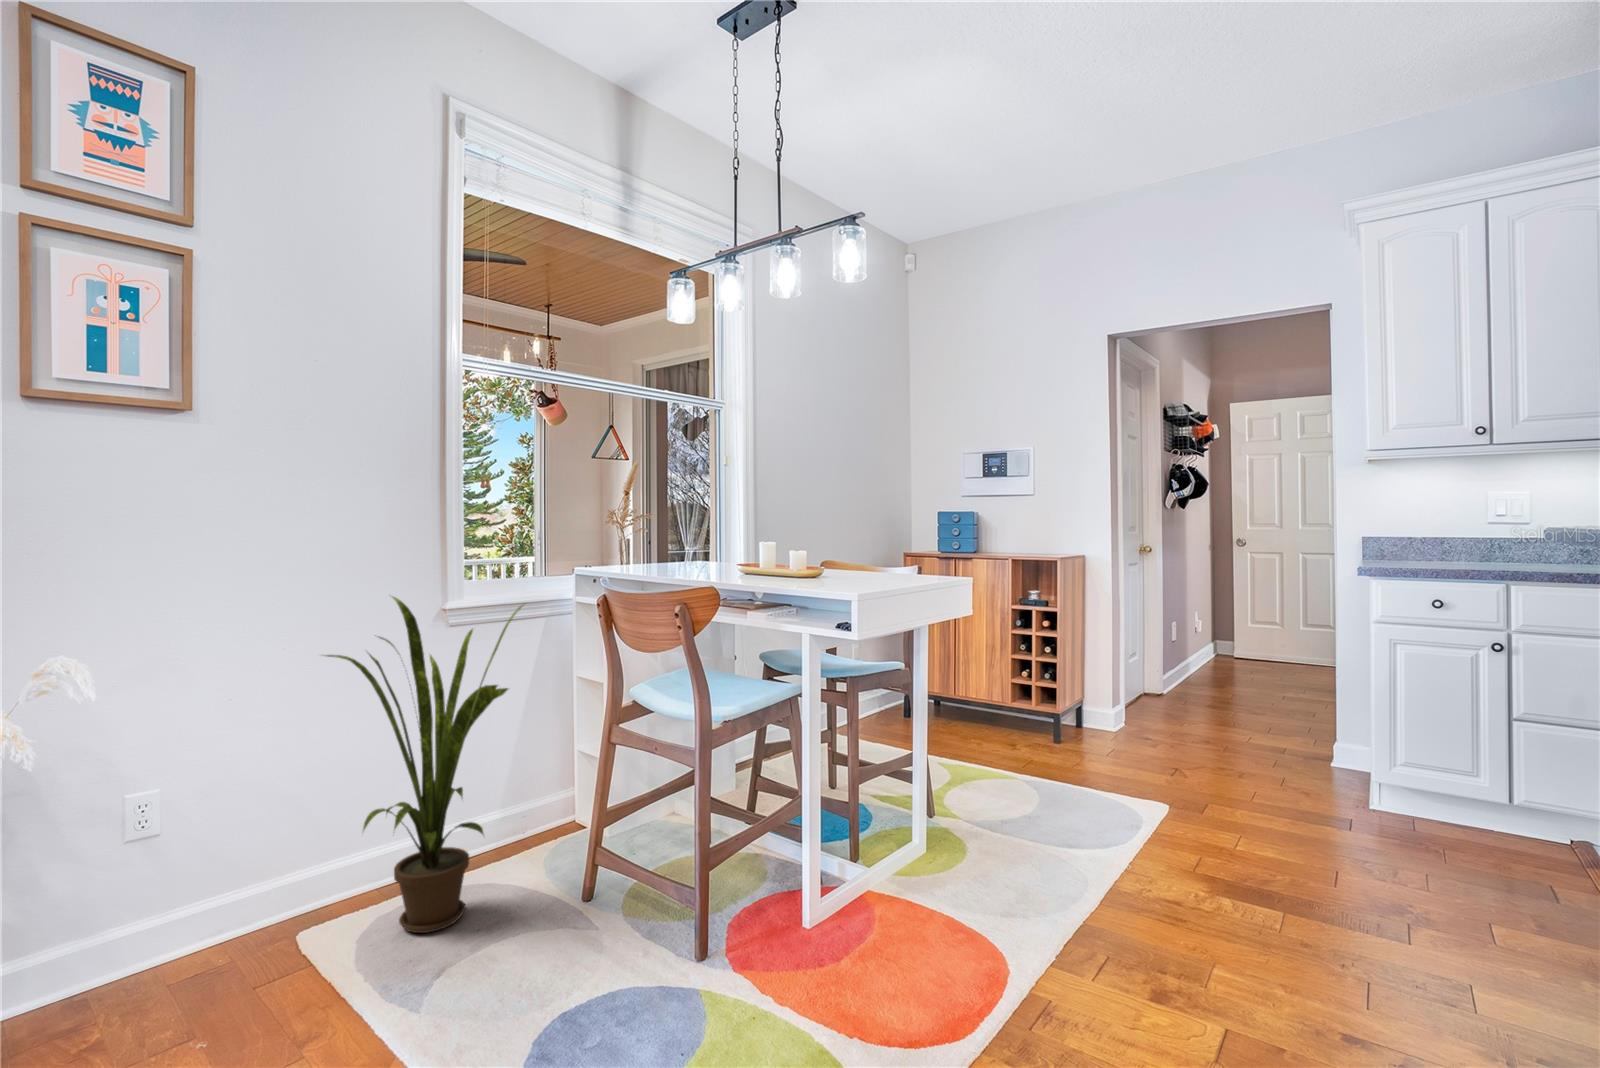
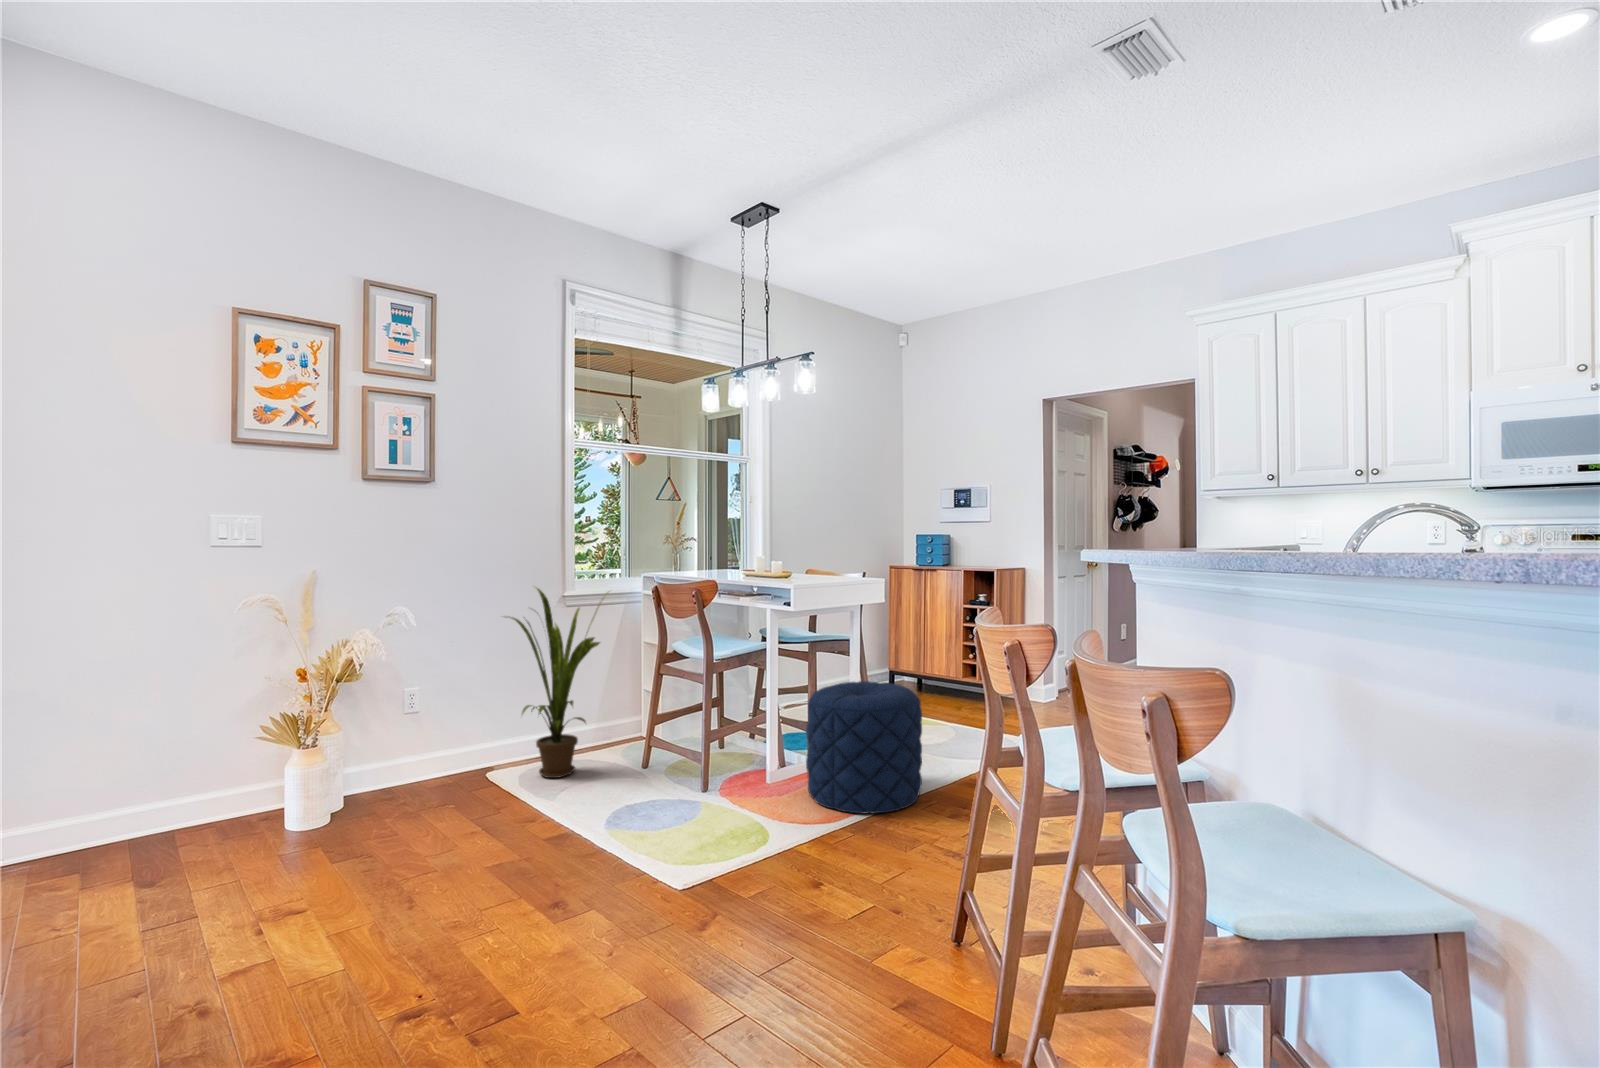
pouf: none [875,748,1078,1005] -> present [806,681,922,814]

